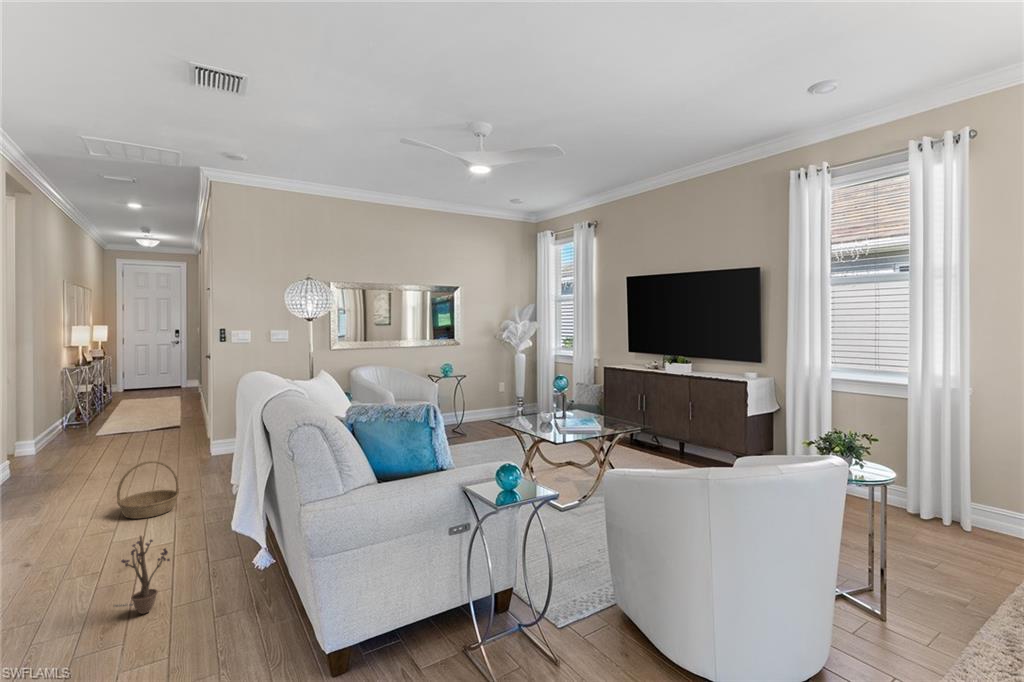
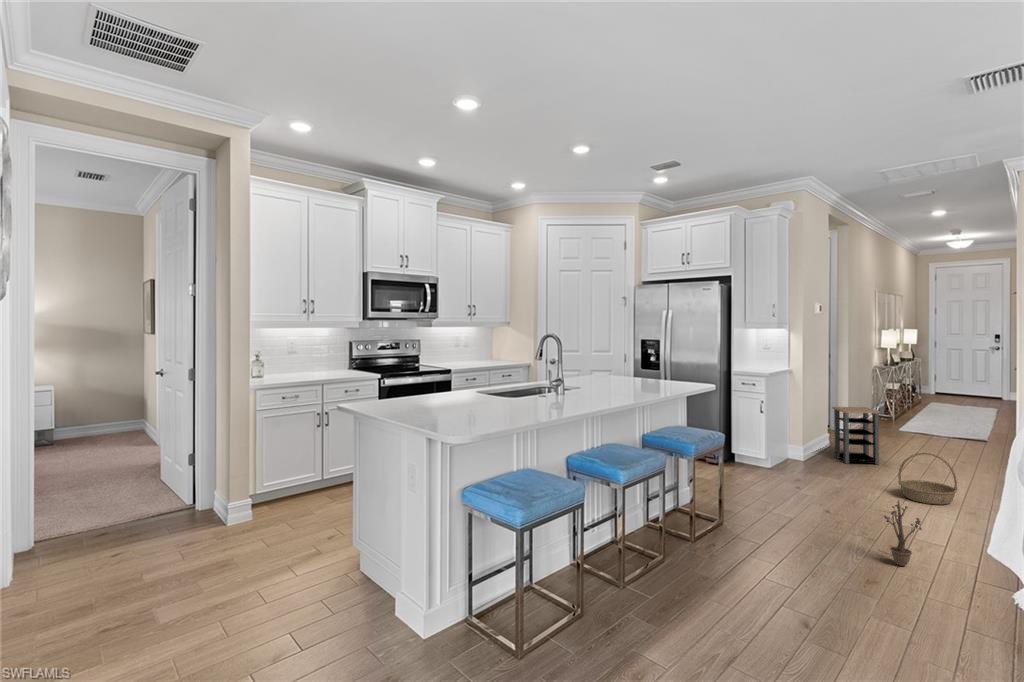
side table: none [16,419,85,496] -> present [832,407,880,465]

